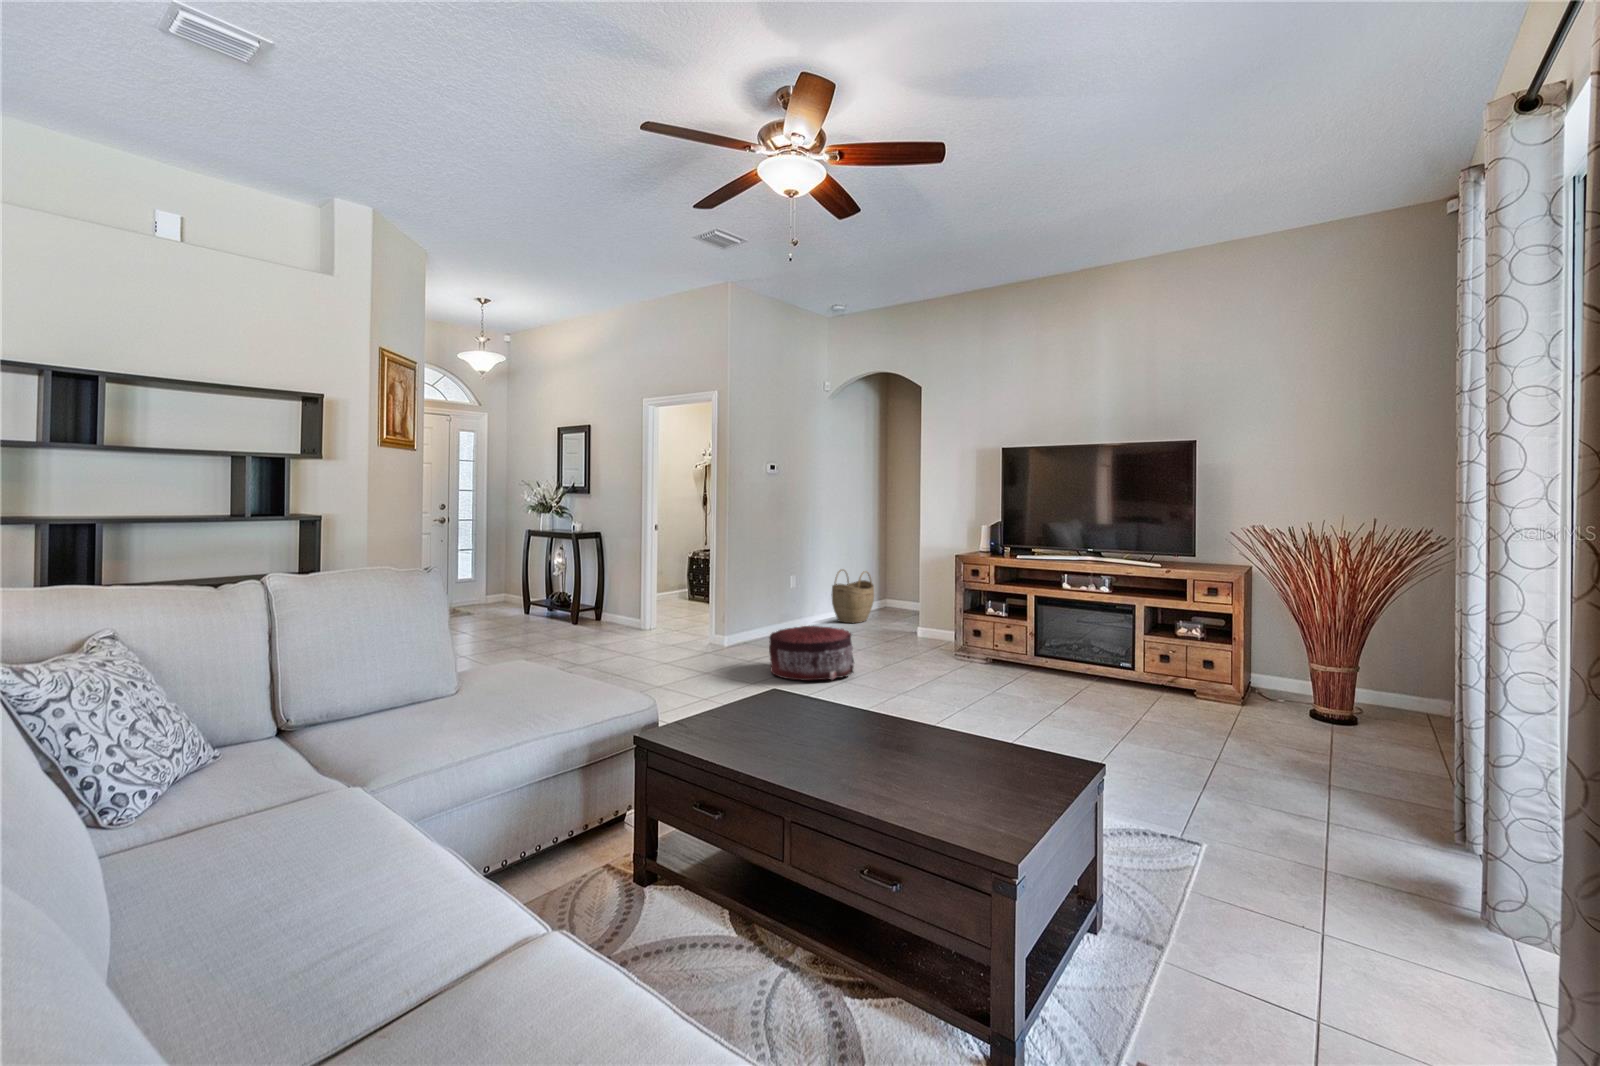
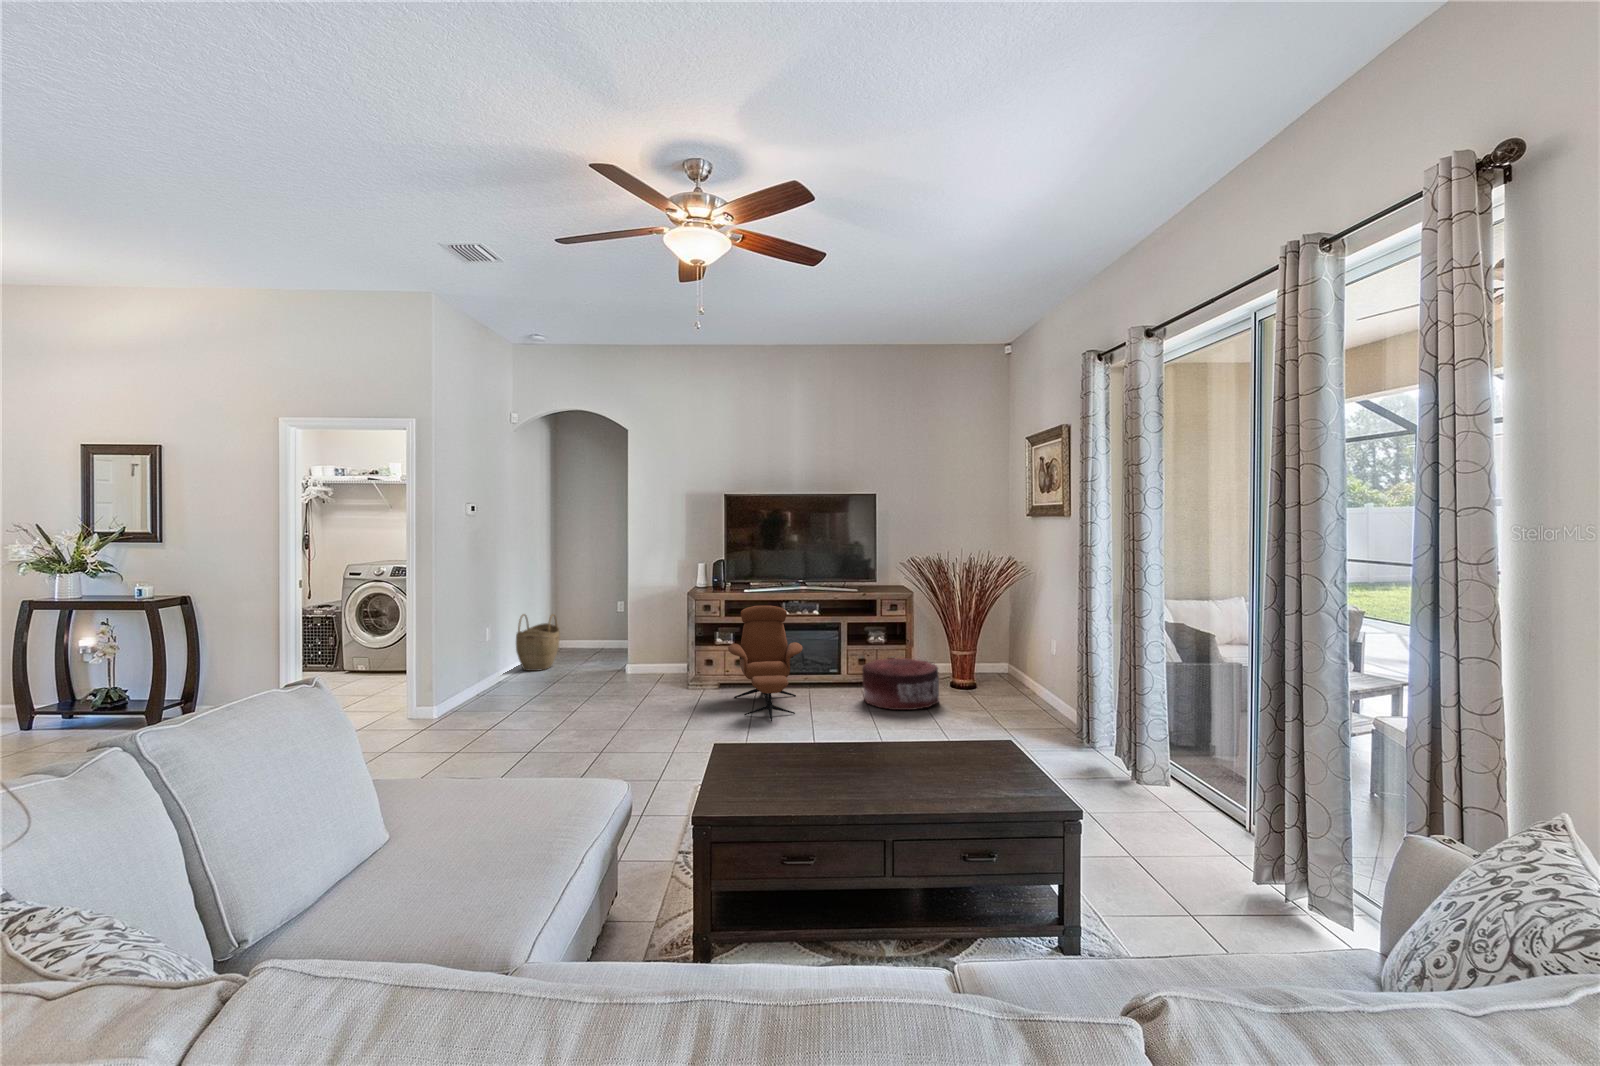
lounge chair: none [970,575,1070,703] -> present [728,606,803,721]
pouf: present [769,626,854,681] -> present [862,658,939,710]

